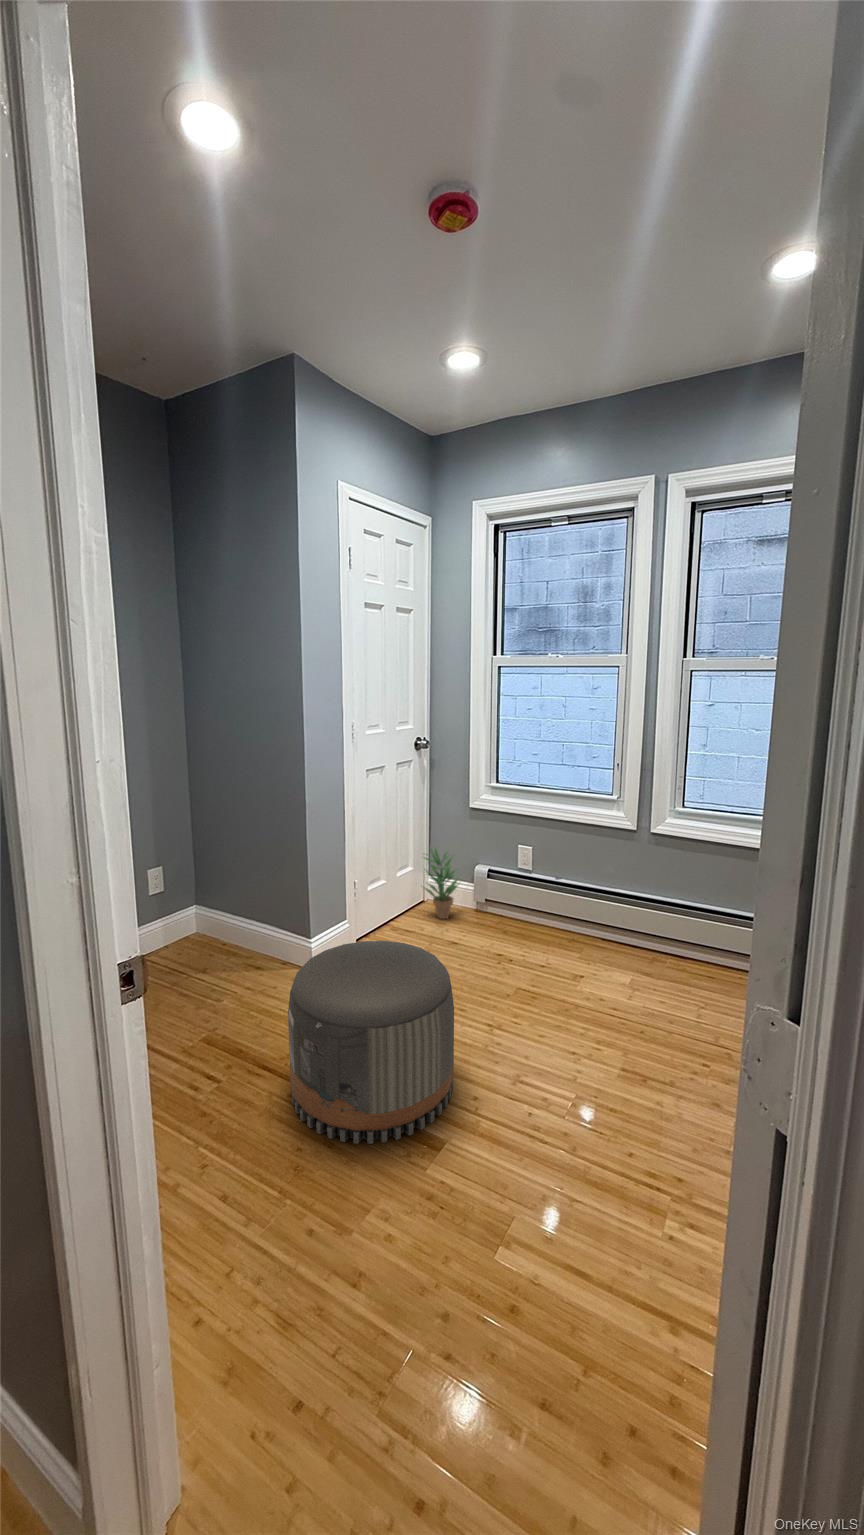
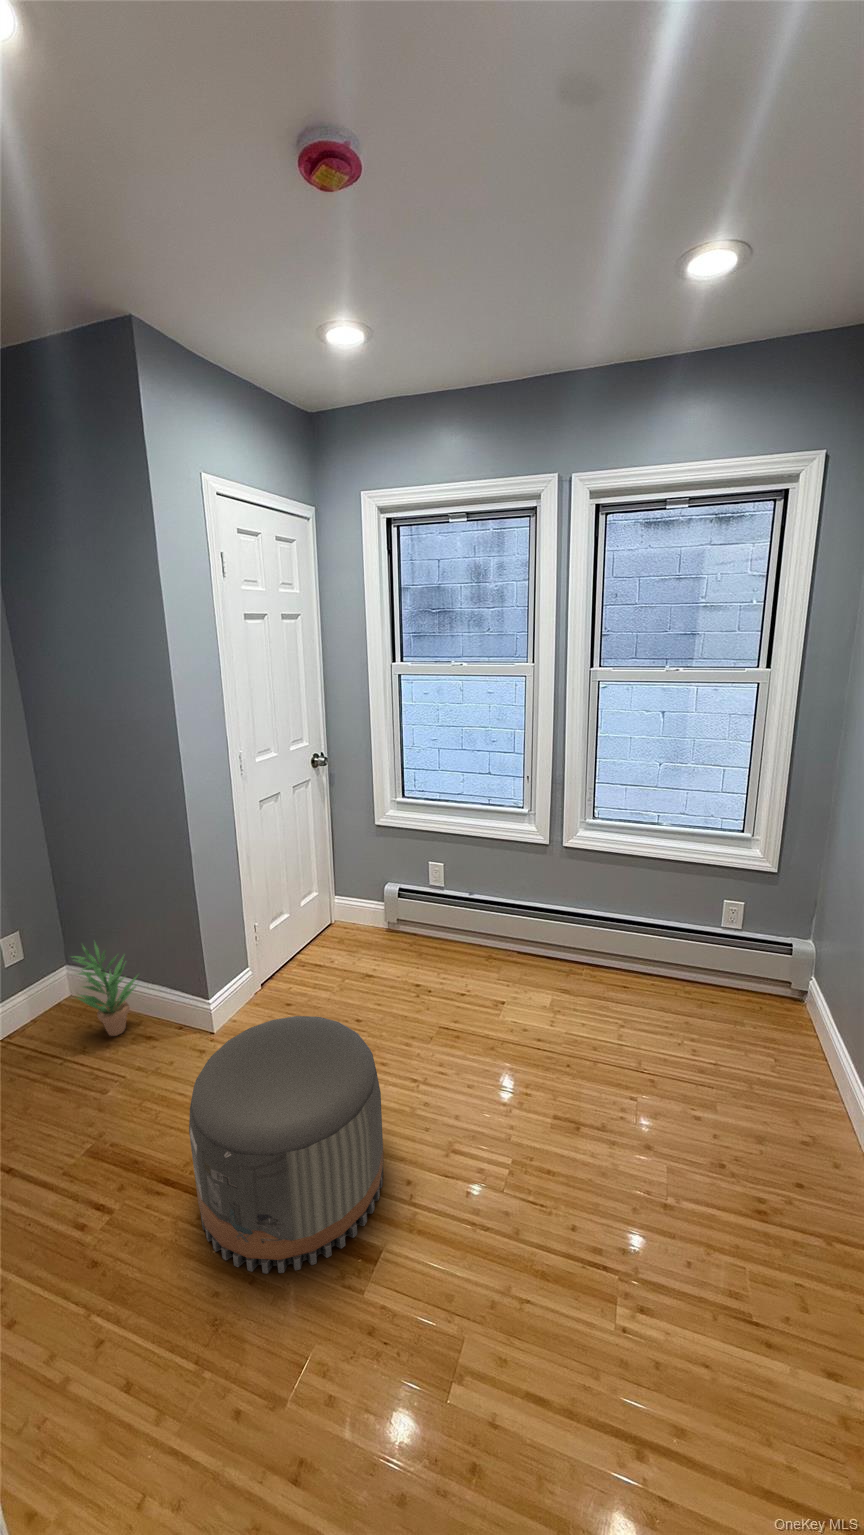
potted plant: present [424,847,459,919] -> present [72,943,137,1036]

